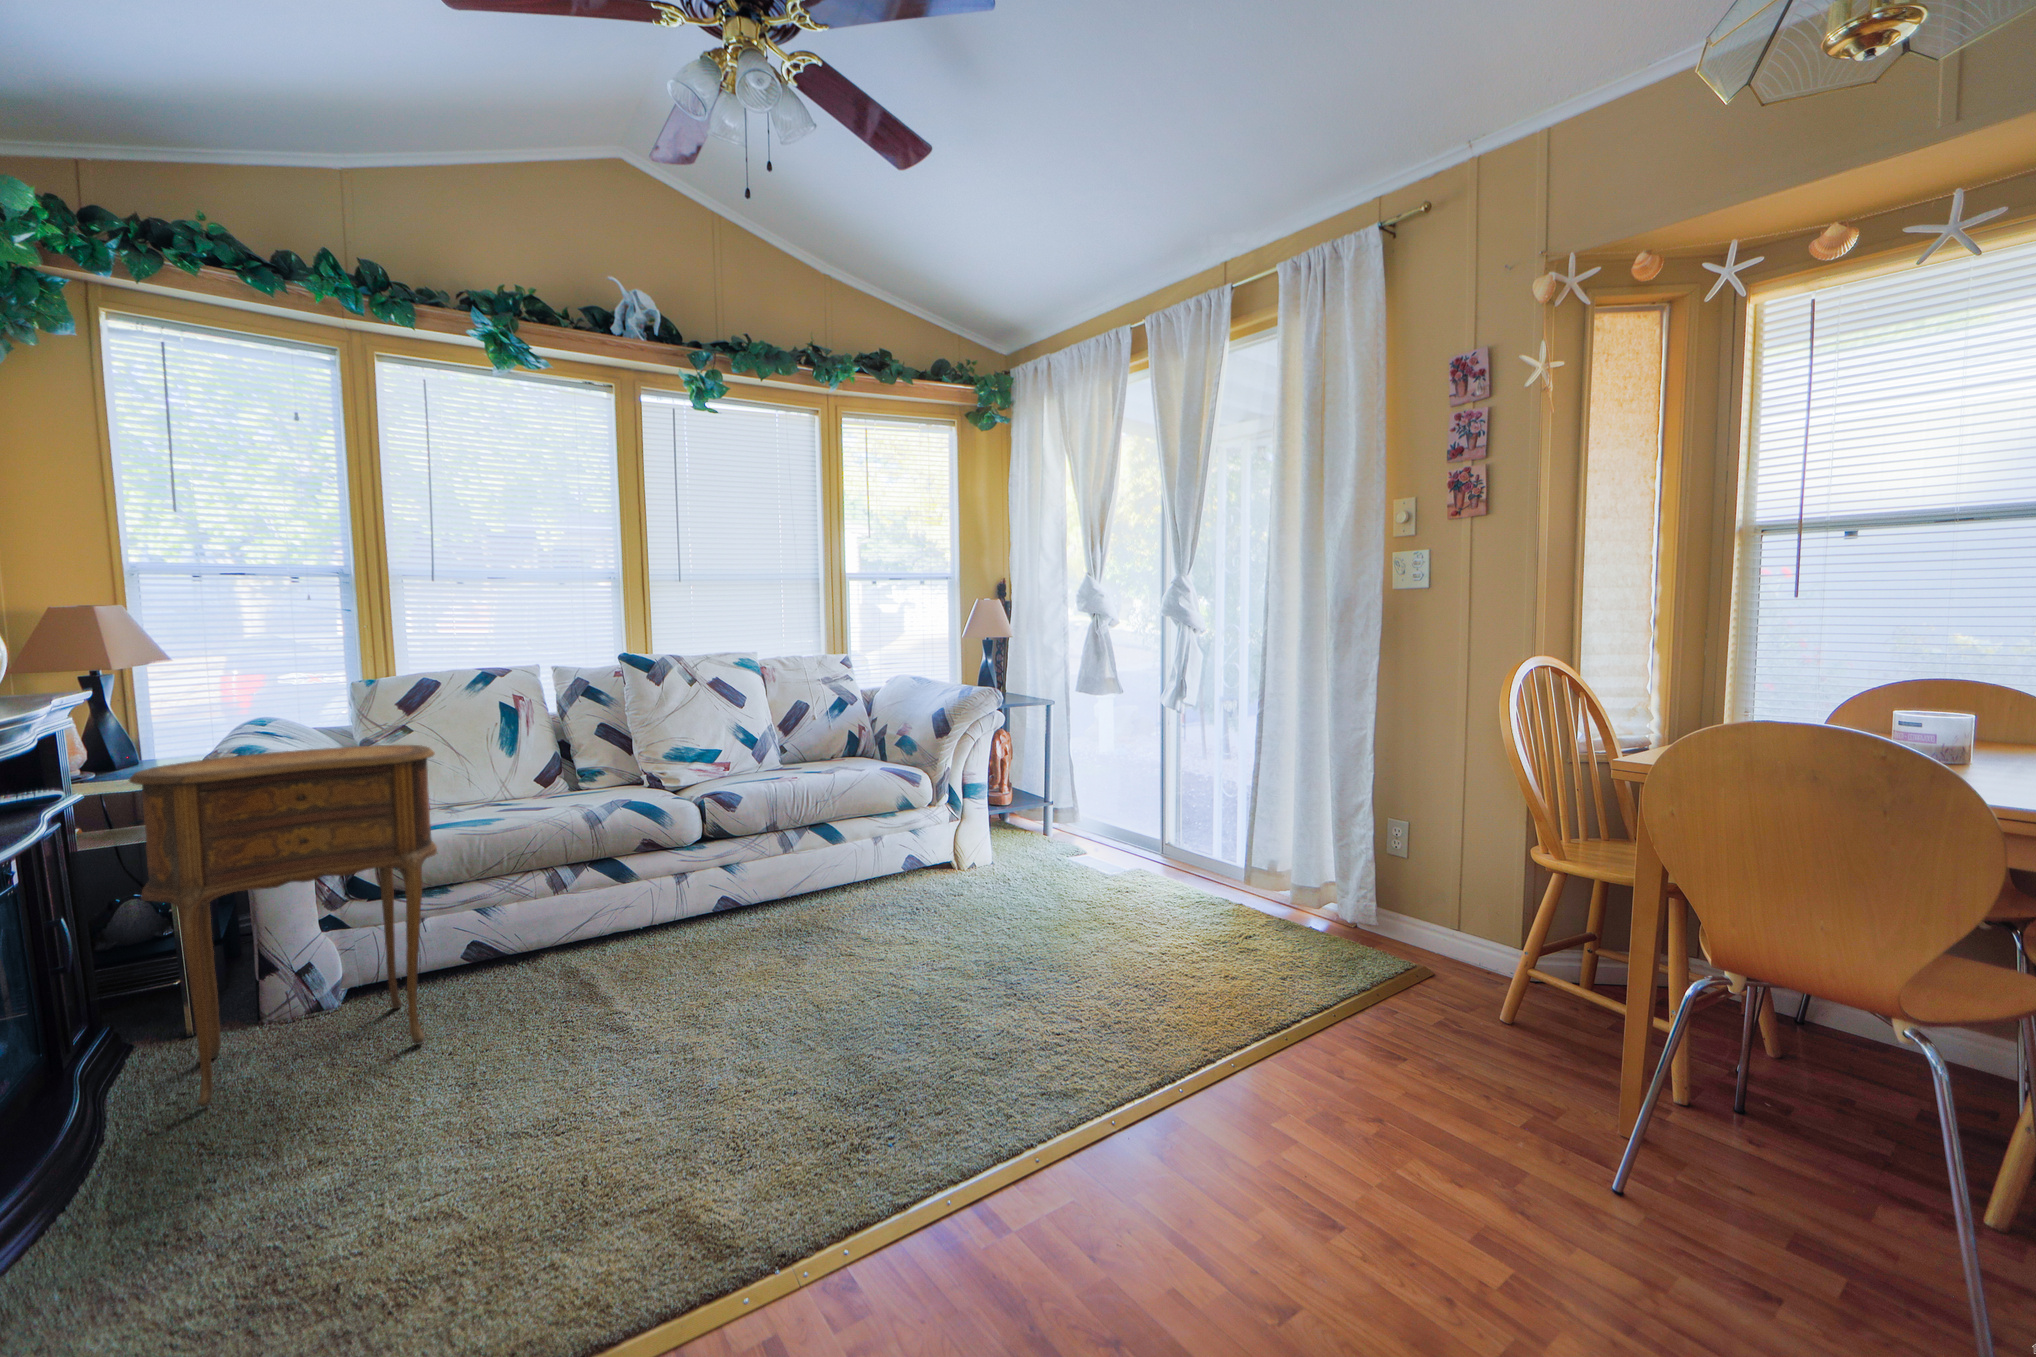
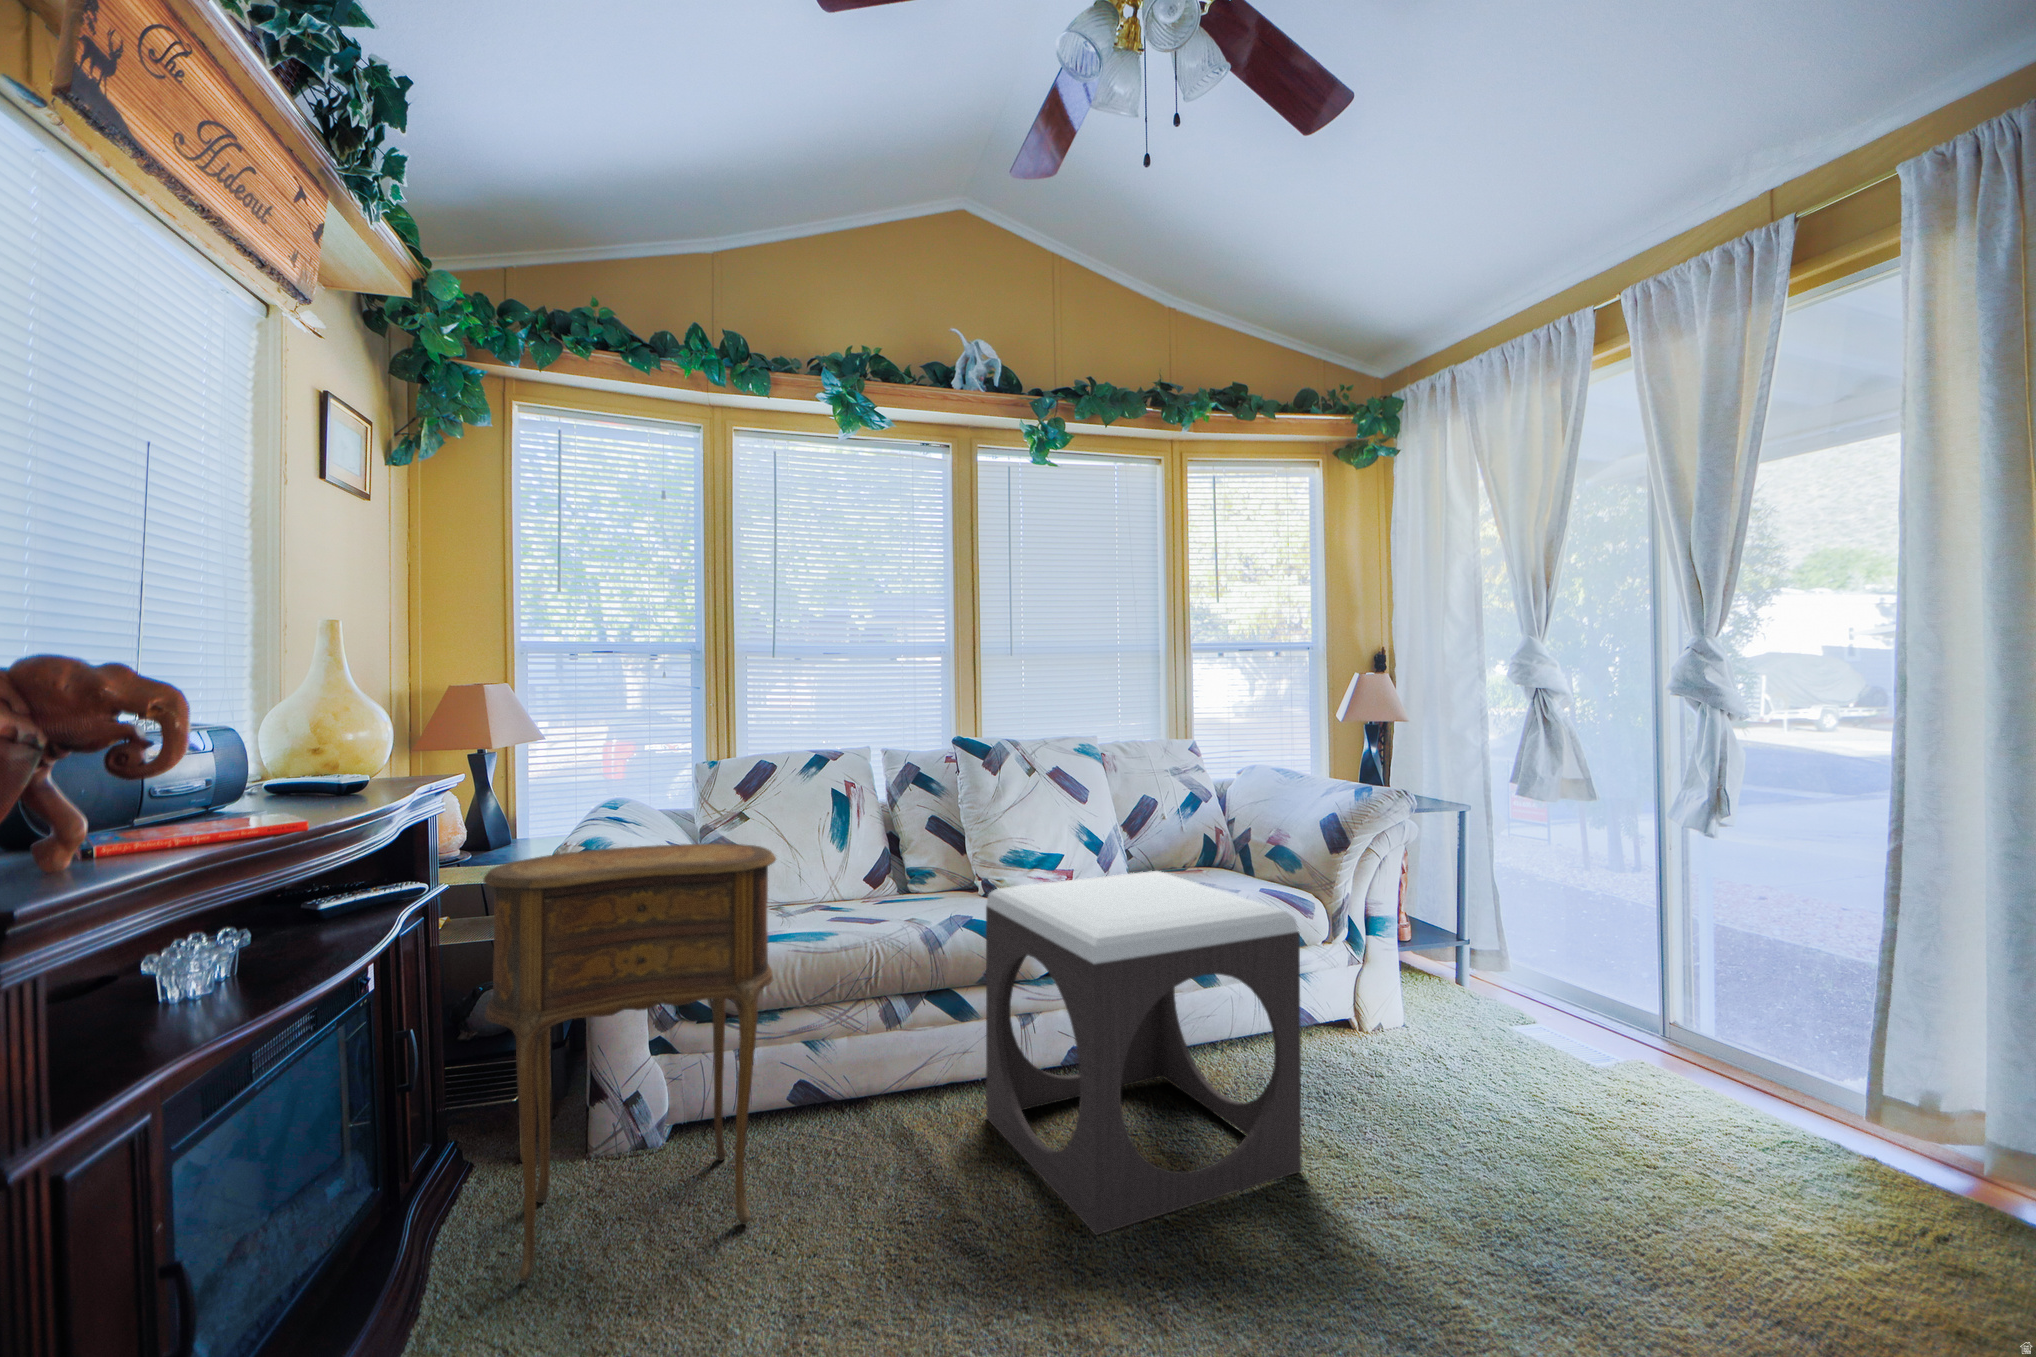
footstool: none [638,755,882,1009] -> present [986,871,1302,1235]

